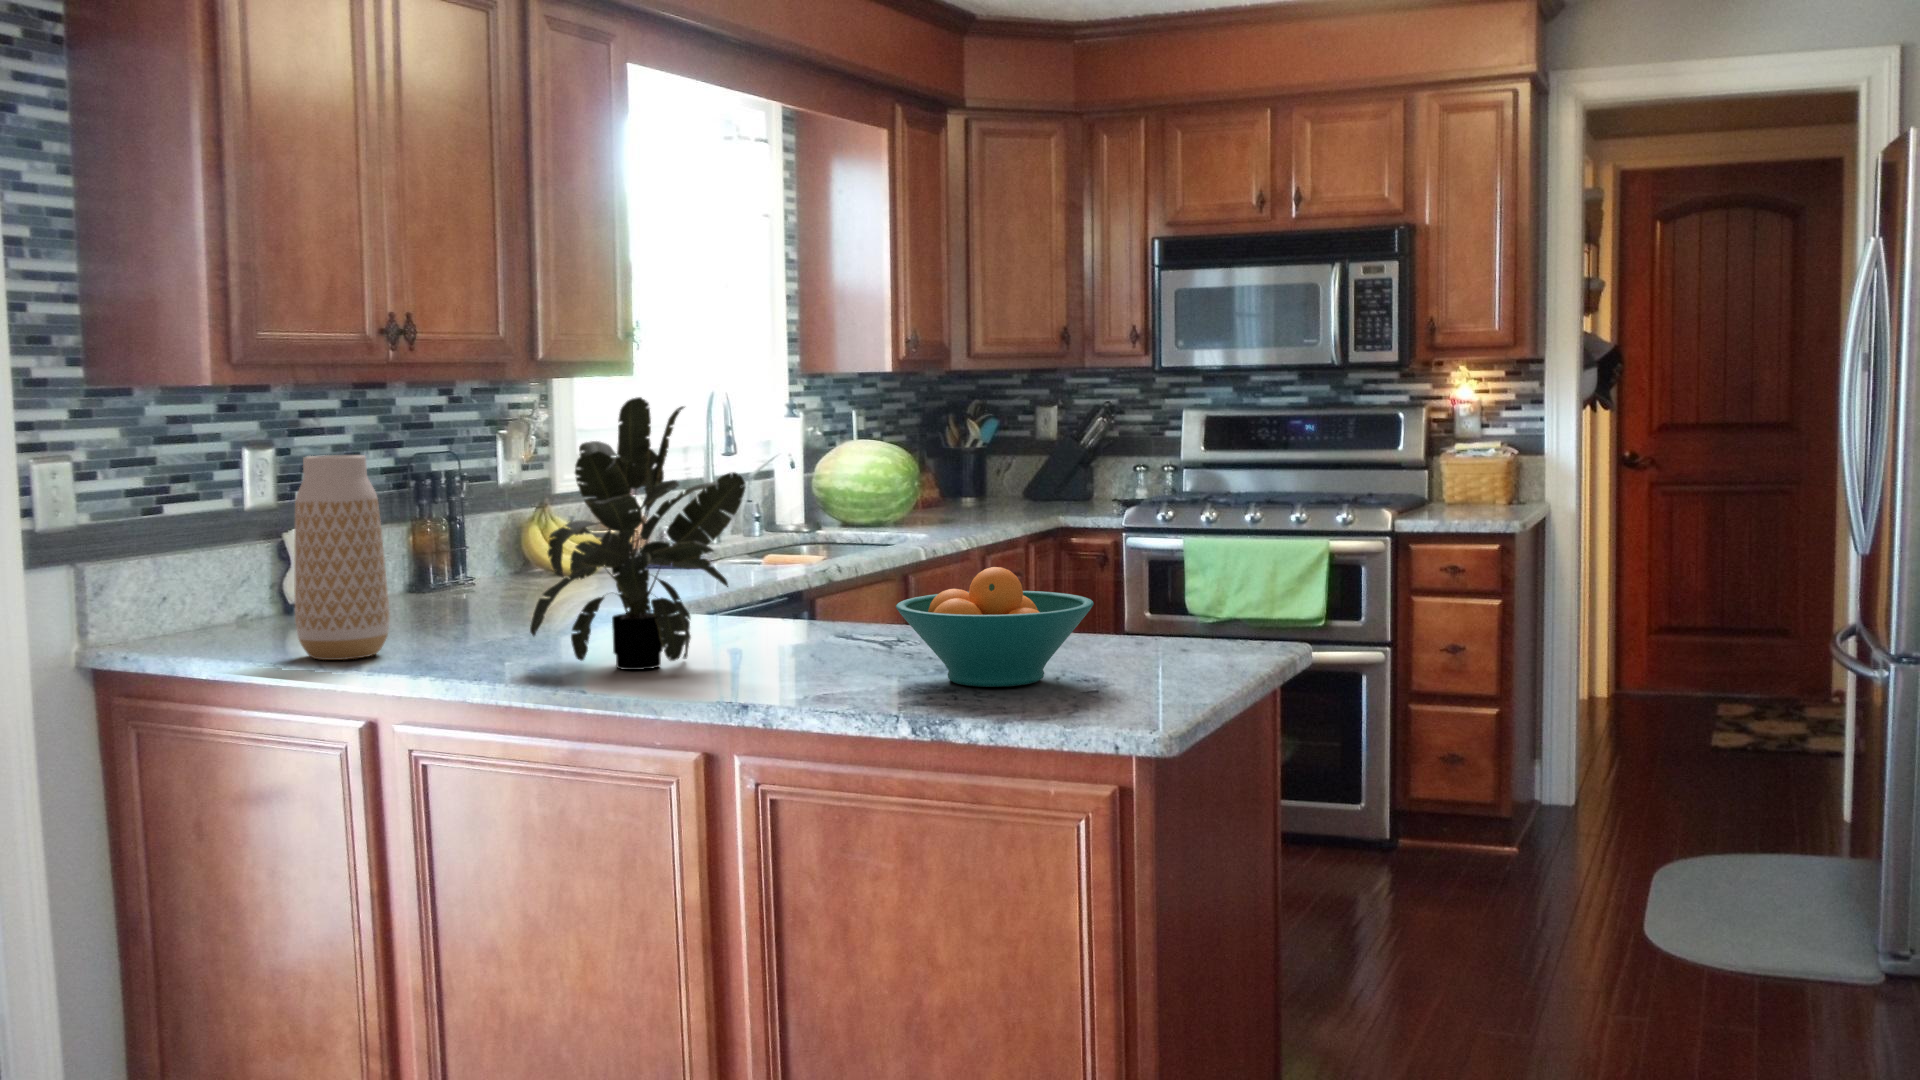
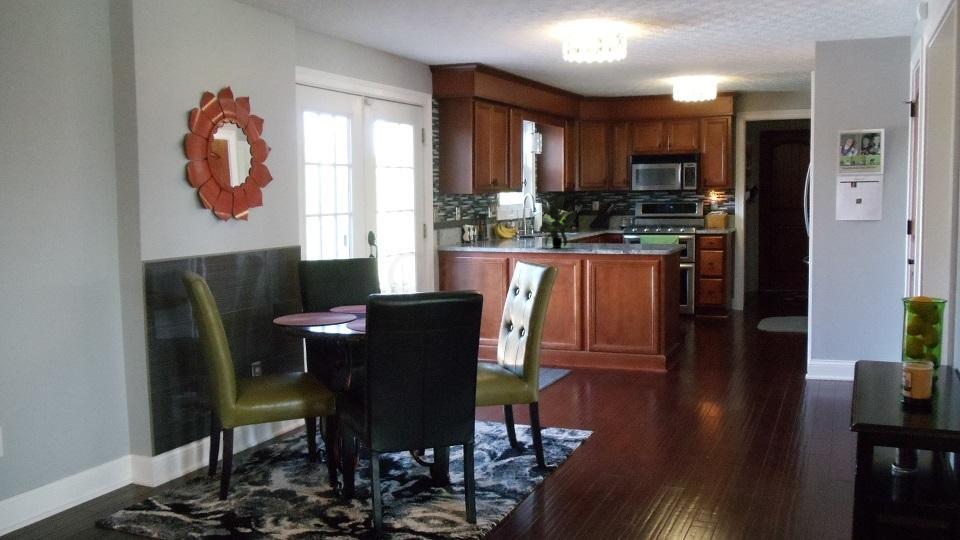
vase: present [294,455,390,660] -> none [487,207,504,247]
fruit bowl: present [896,567,1094,687] -> none [610,228,647,249]

